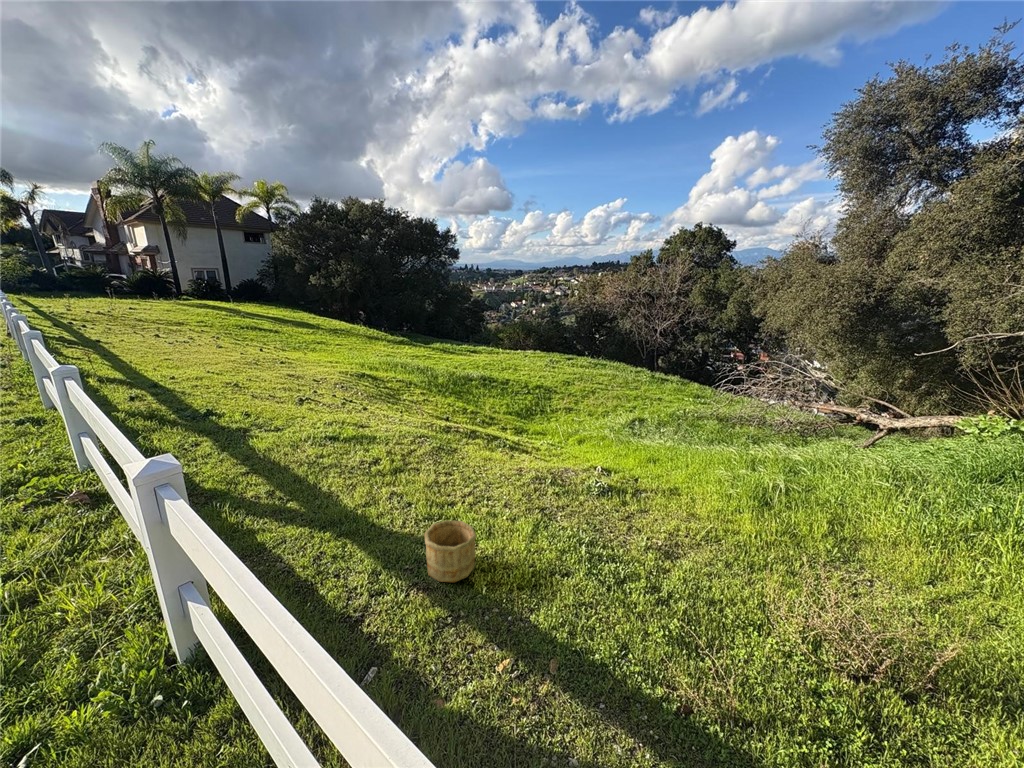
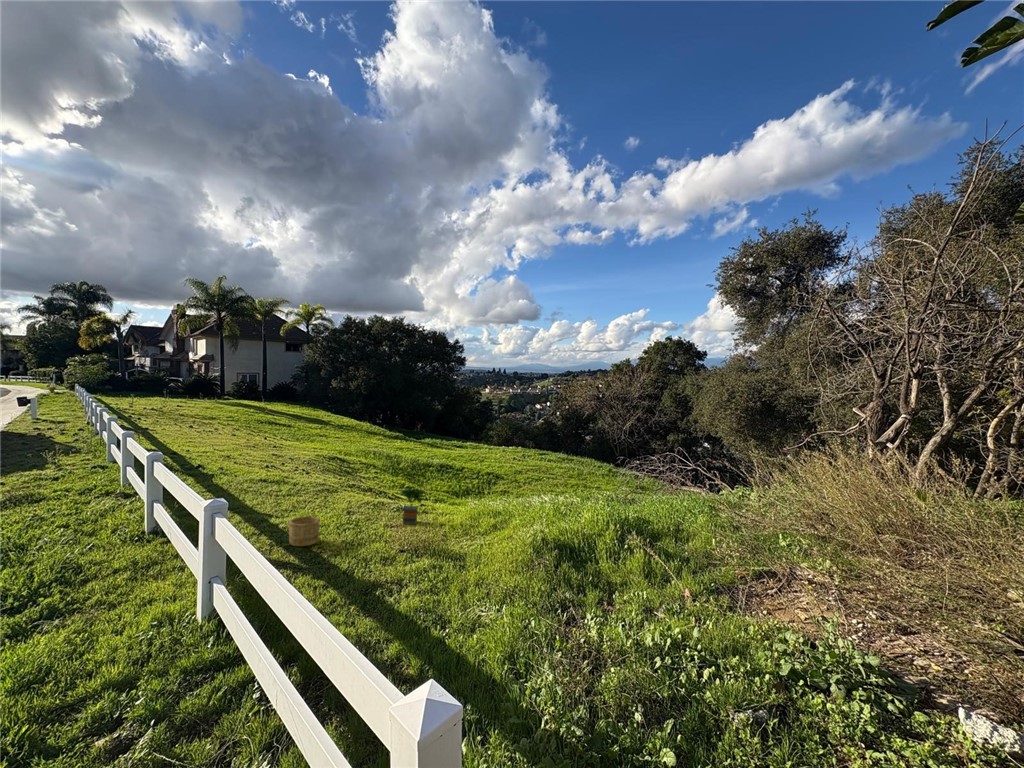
potted tree: none [552,445,591,502] -> present [402,489,423,525]

